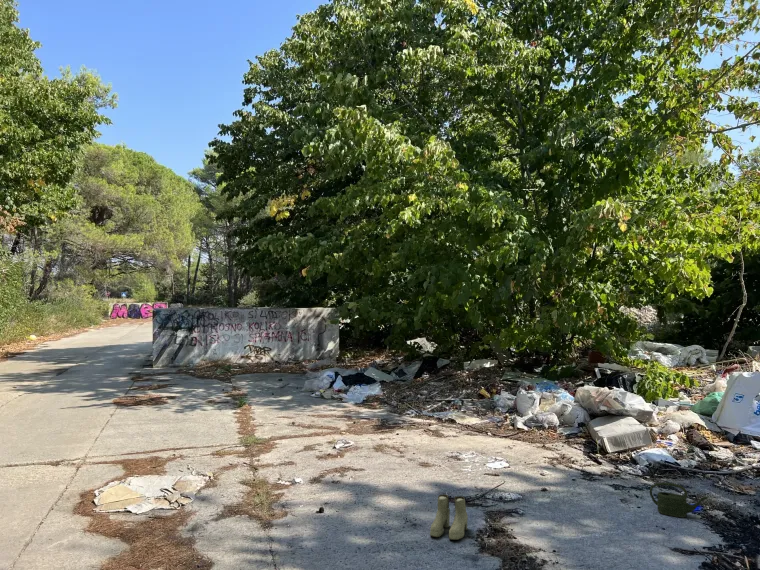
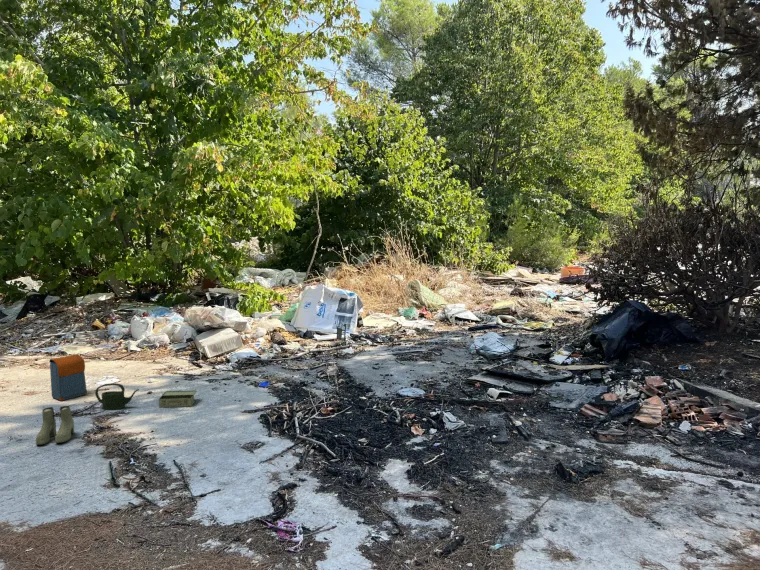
backpack: none [444,432,477,481] -> present [49,354,87,401]
watering can: present [650,483,707,517] -> present [95,383,139,409]
toolbox: none [558,494,604,522] -> present [159,390,196,407]

